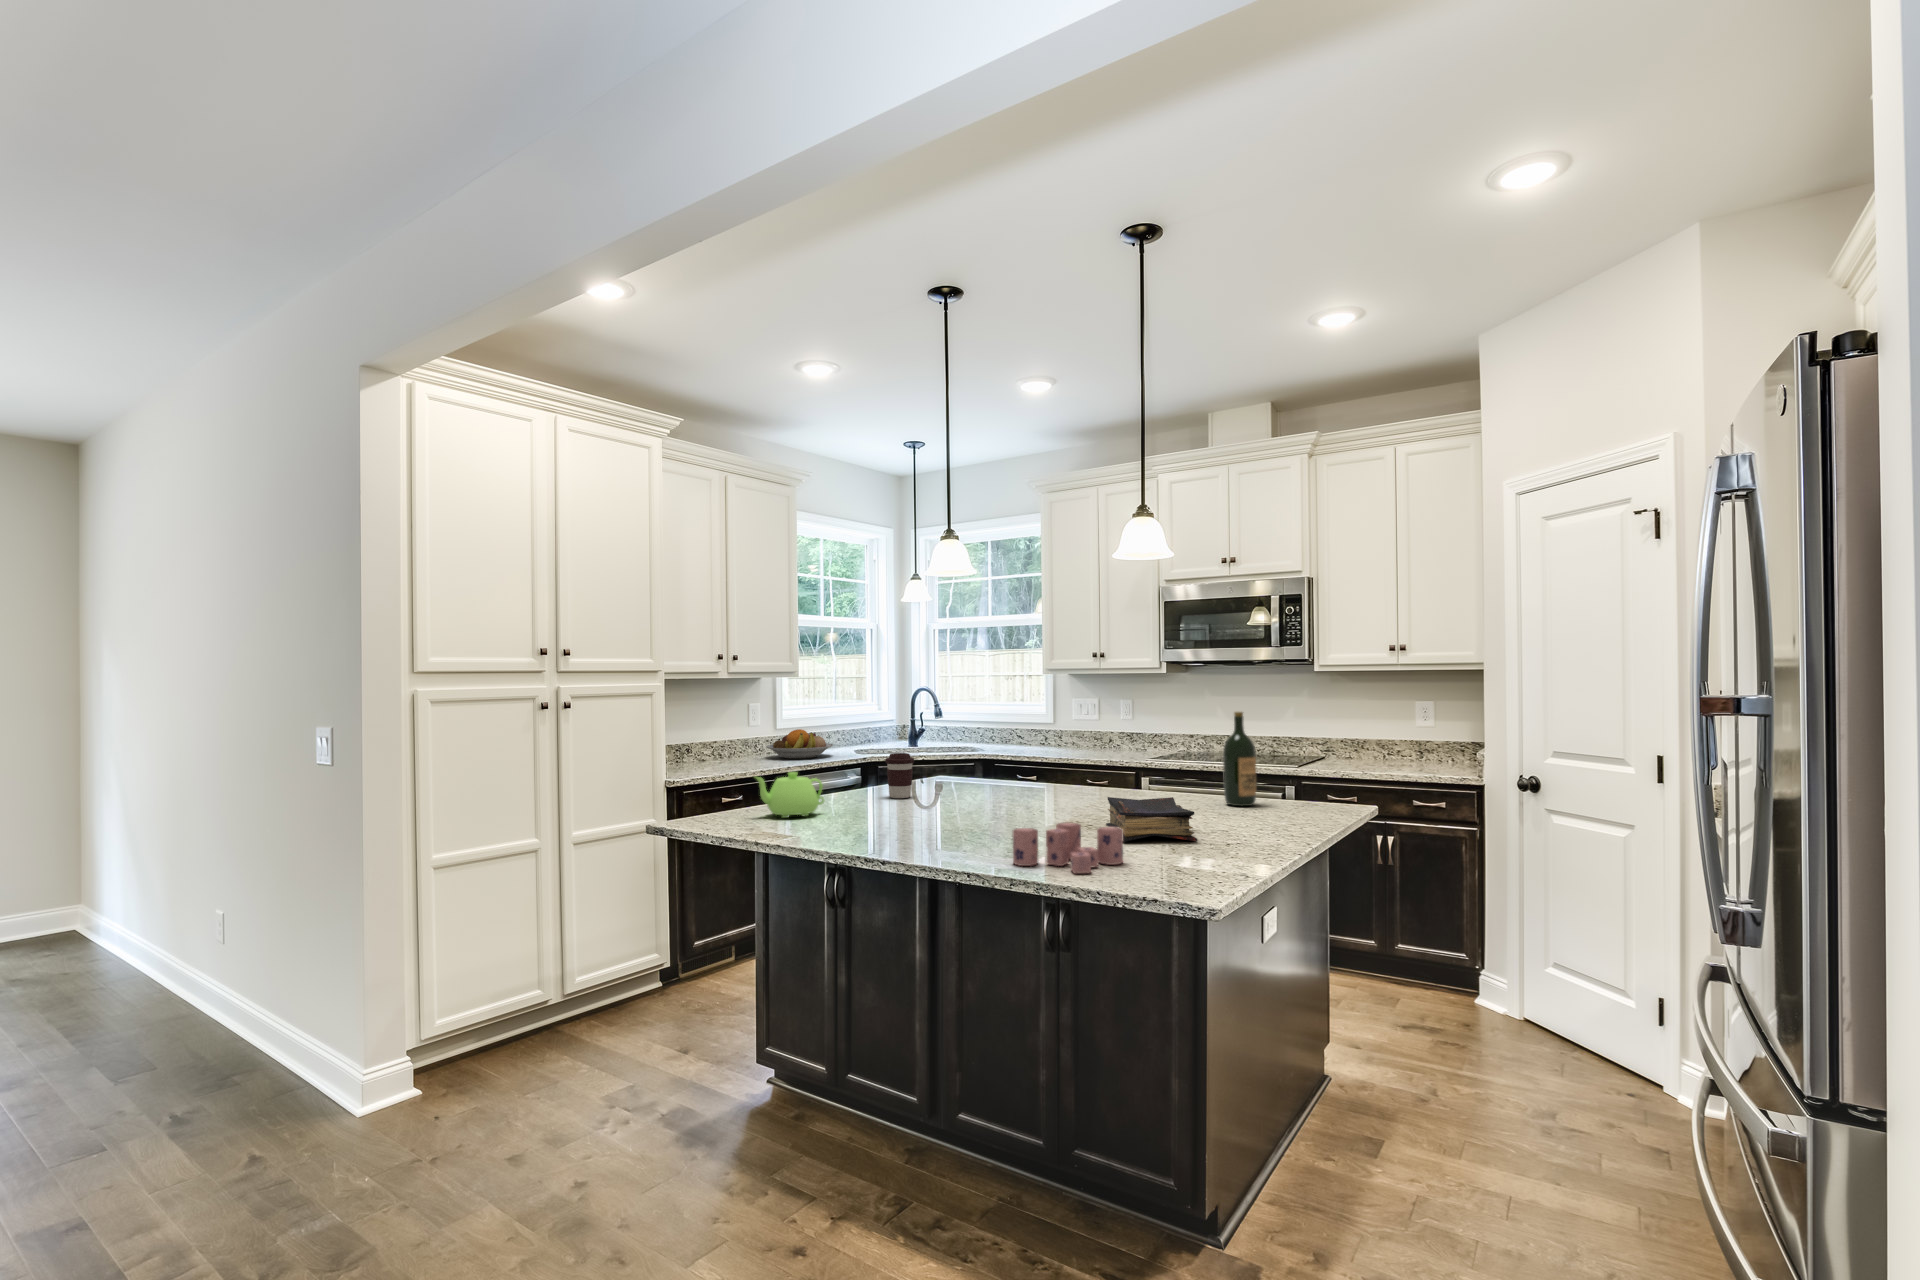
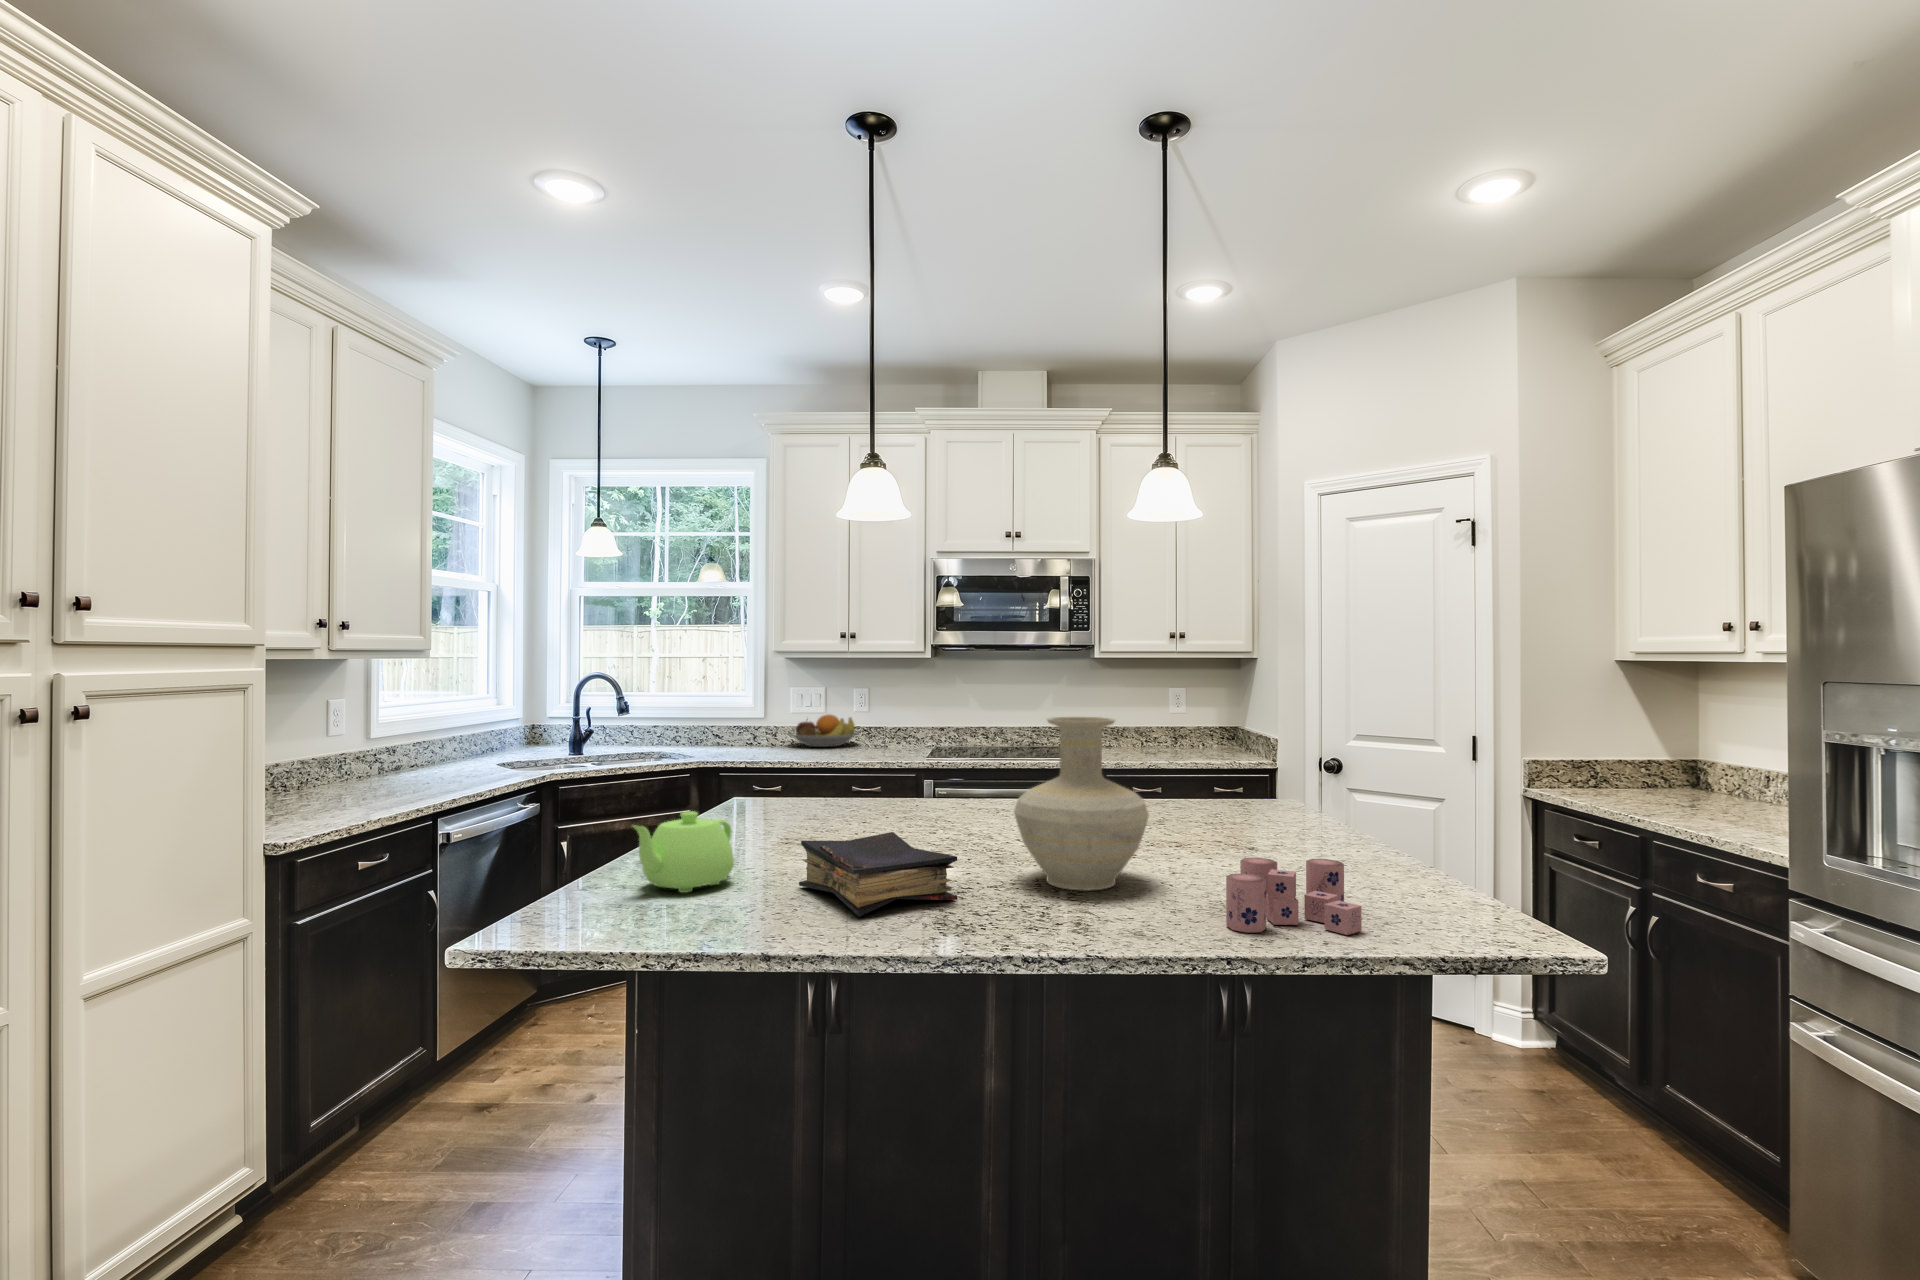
wine bottle: present [1223,712,1256,806] -> none [1173,700,1211,810]
vase: none [956,721,1048,839] -> present [1014,717,1149,890]
fruit bowl: present [766,729,833,759] -> present [788,715,857,747]
coffee cup: present [885,753,914,798] -> none [756,769,799,837]
book: present [1106,797,1198,842] -> present [799,832,957,917]

